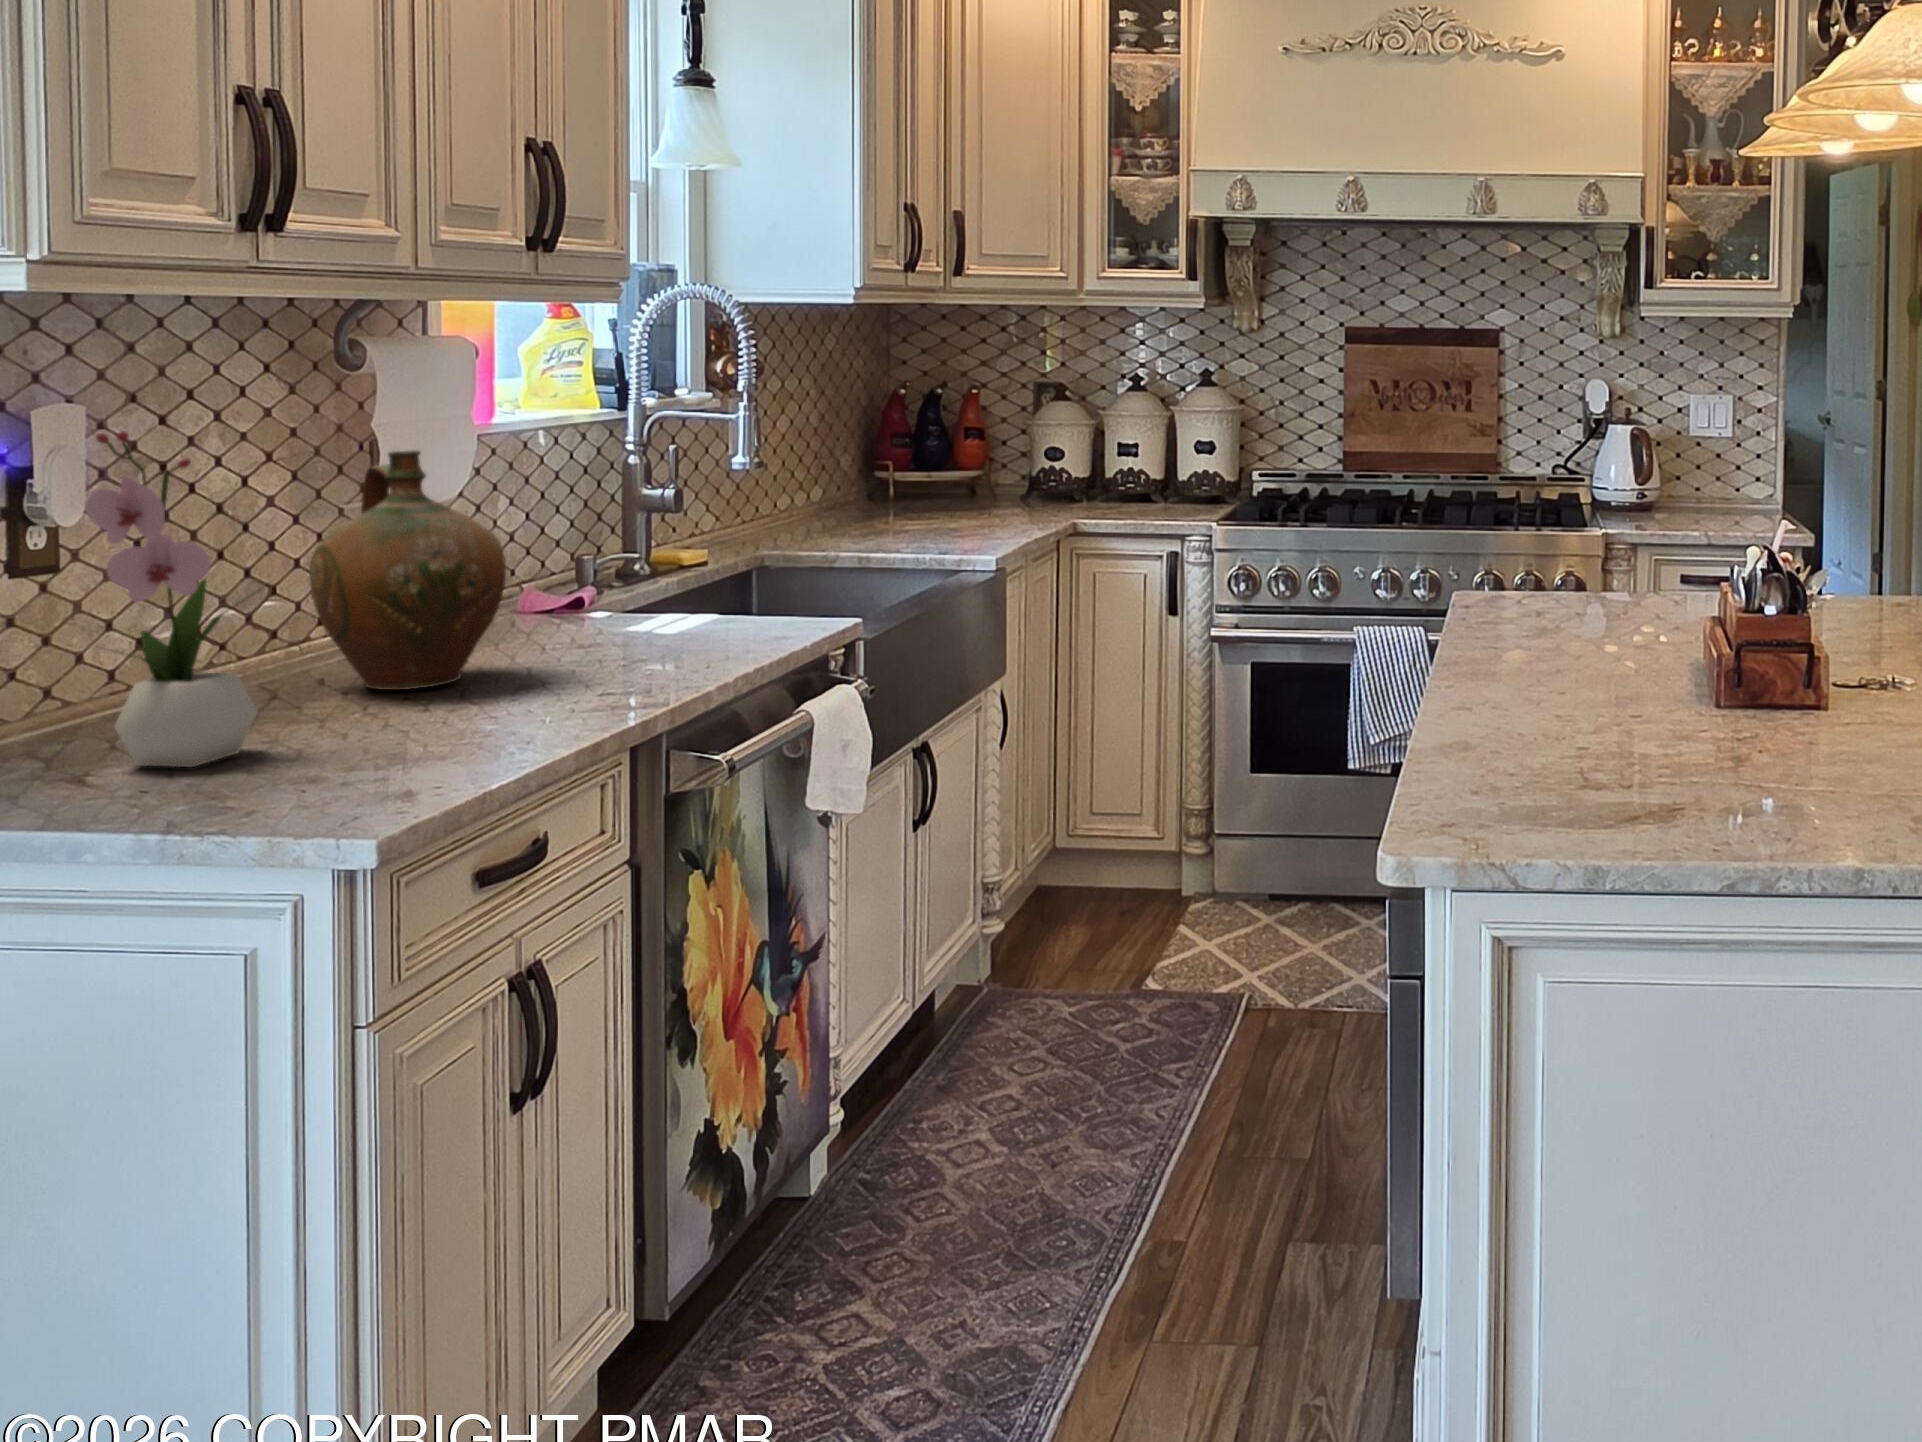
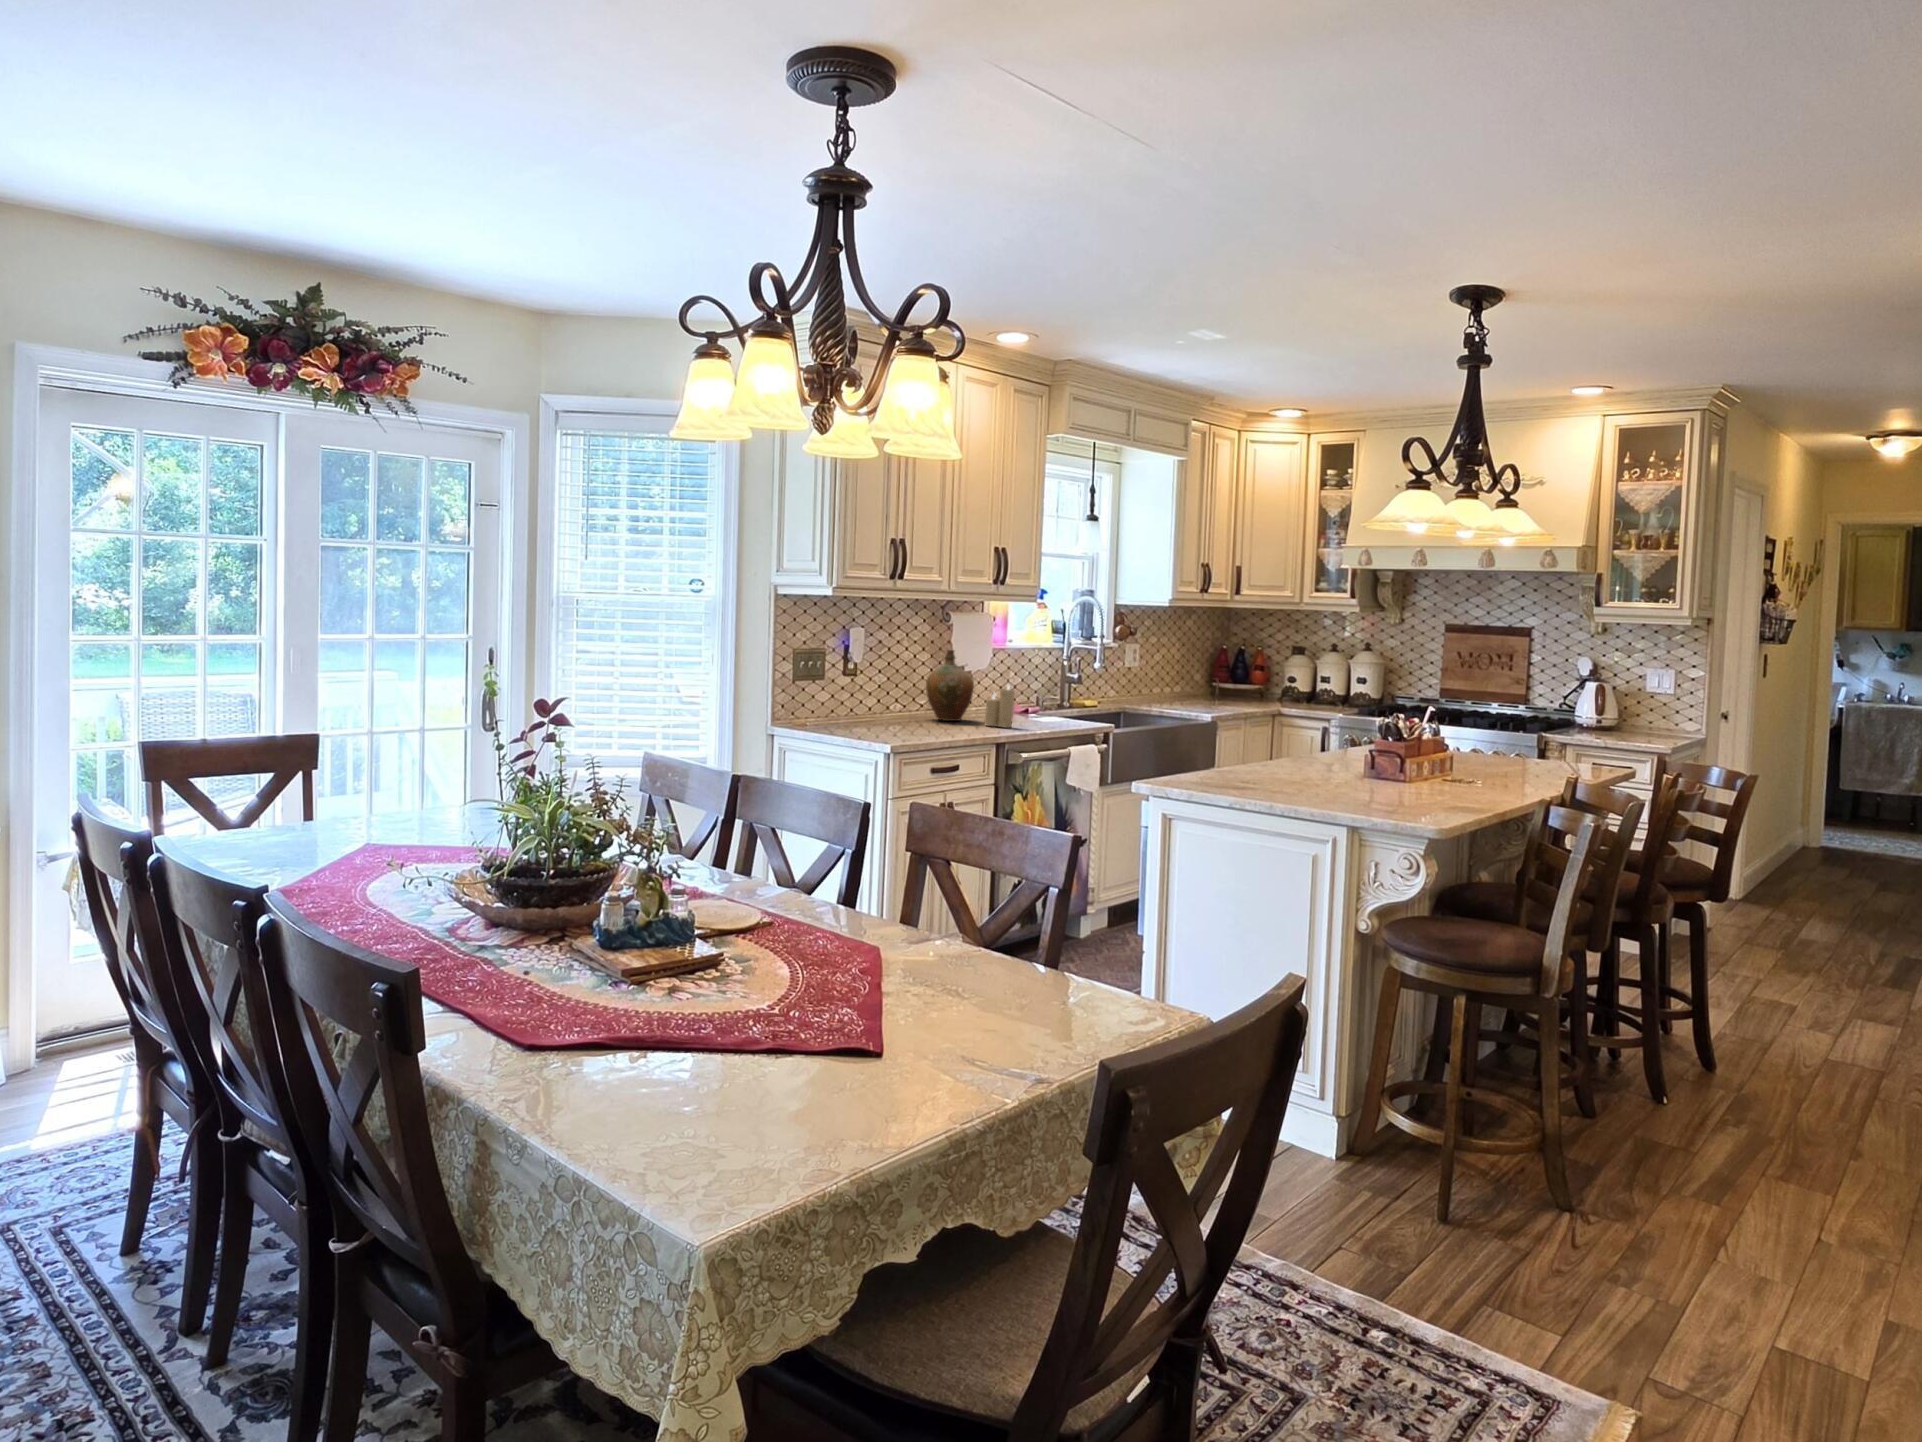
flower arrangement: present [85,431,258,767] -> none [863,637,902,725]
candle: none [571,545,677,687] -> present [985,685,1015,728]

